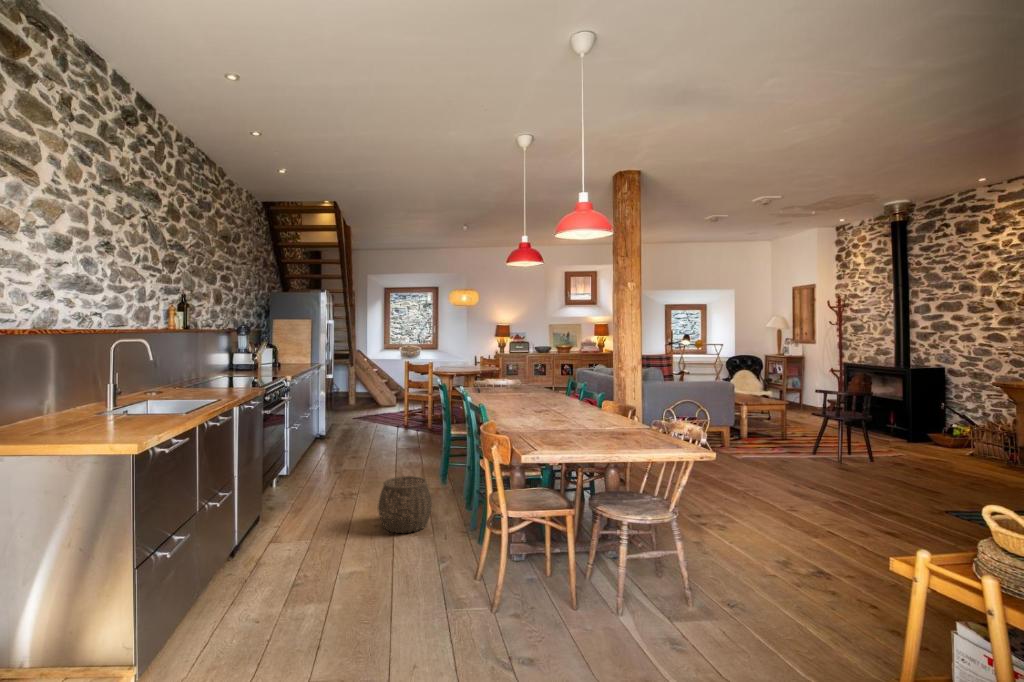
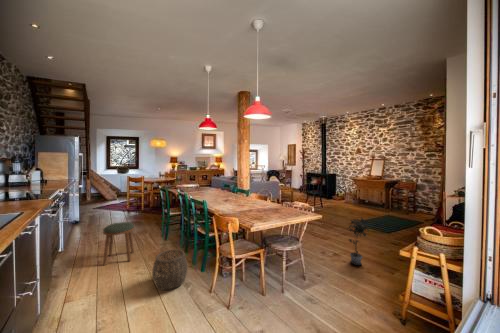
stool: none [331,433,379,495] -> present [103,222,134,265]
potted plant: none [751,455,802,563] -> present [349,219,368,265]

